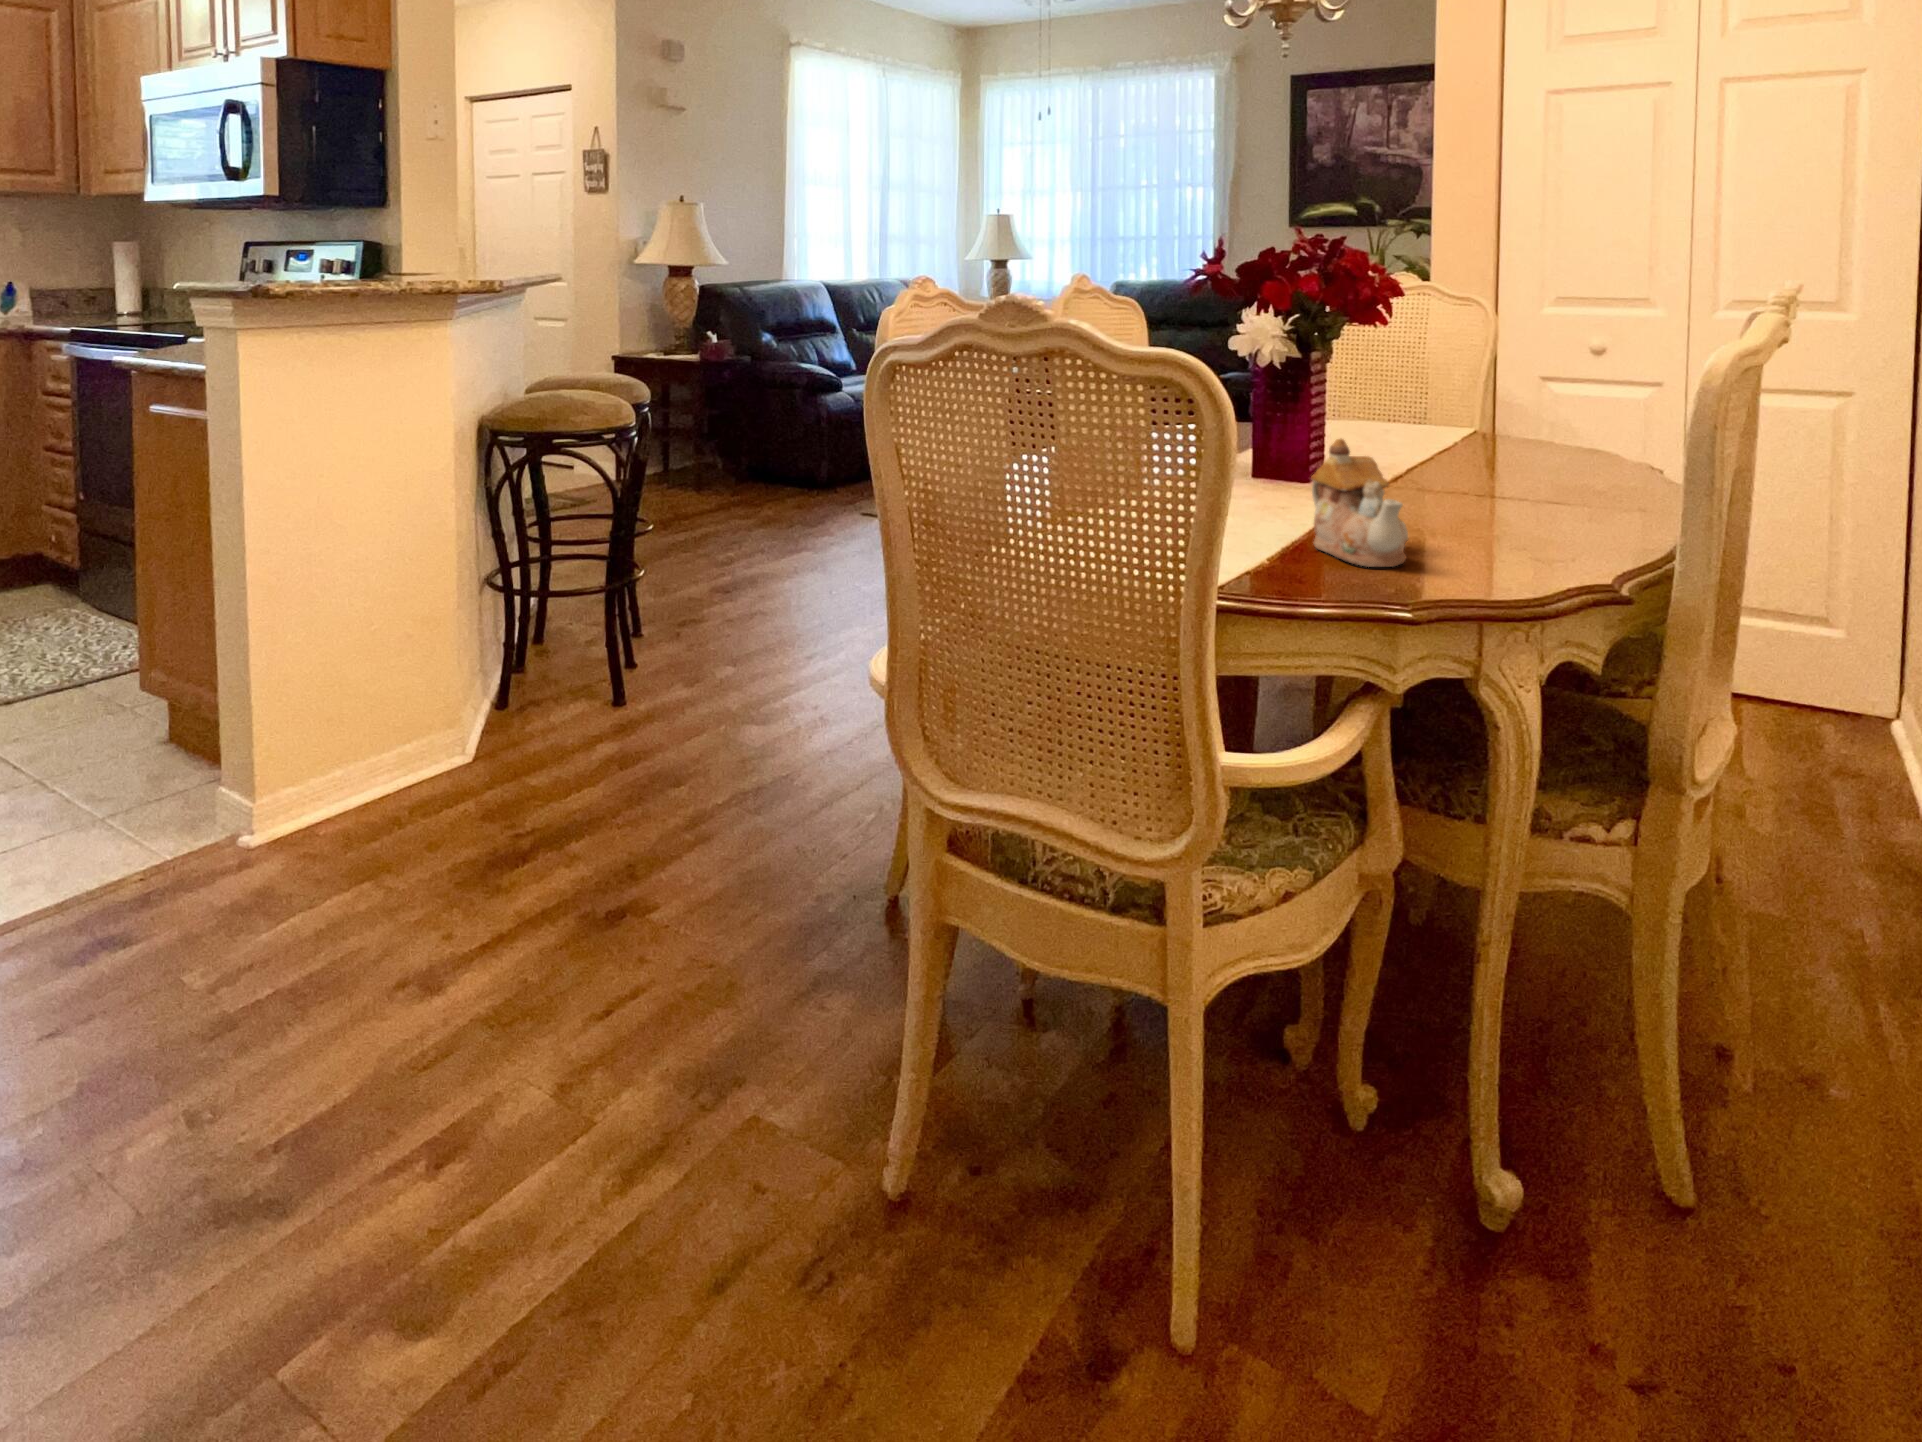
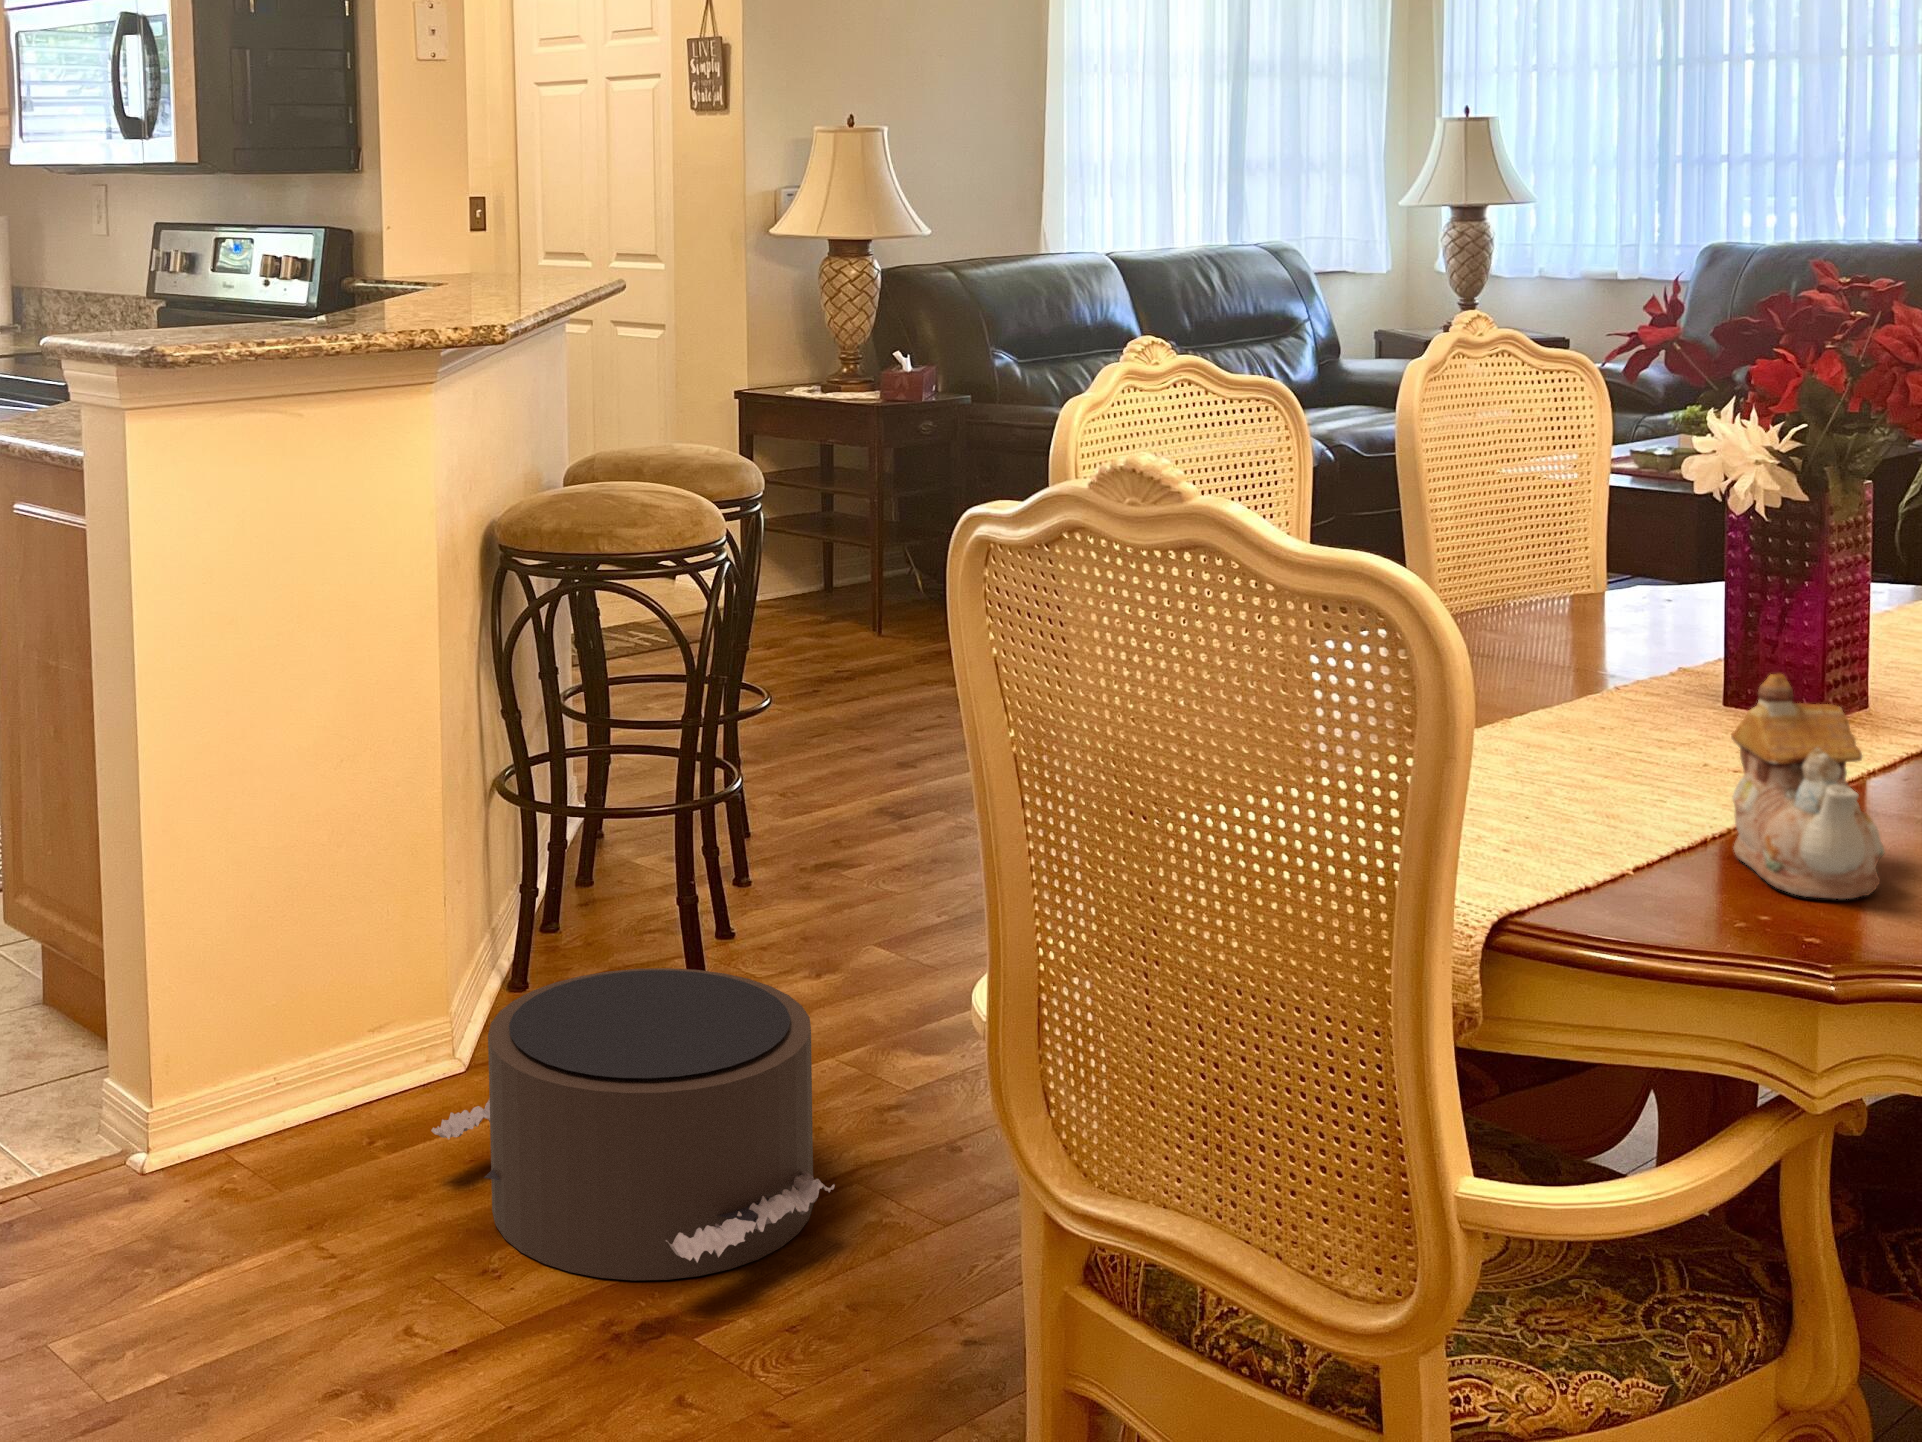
pouf: none [457,678,727,878] -> present [431,968,835,1280]

